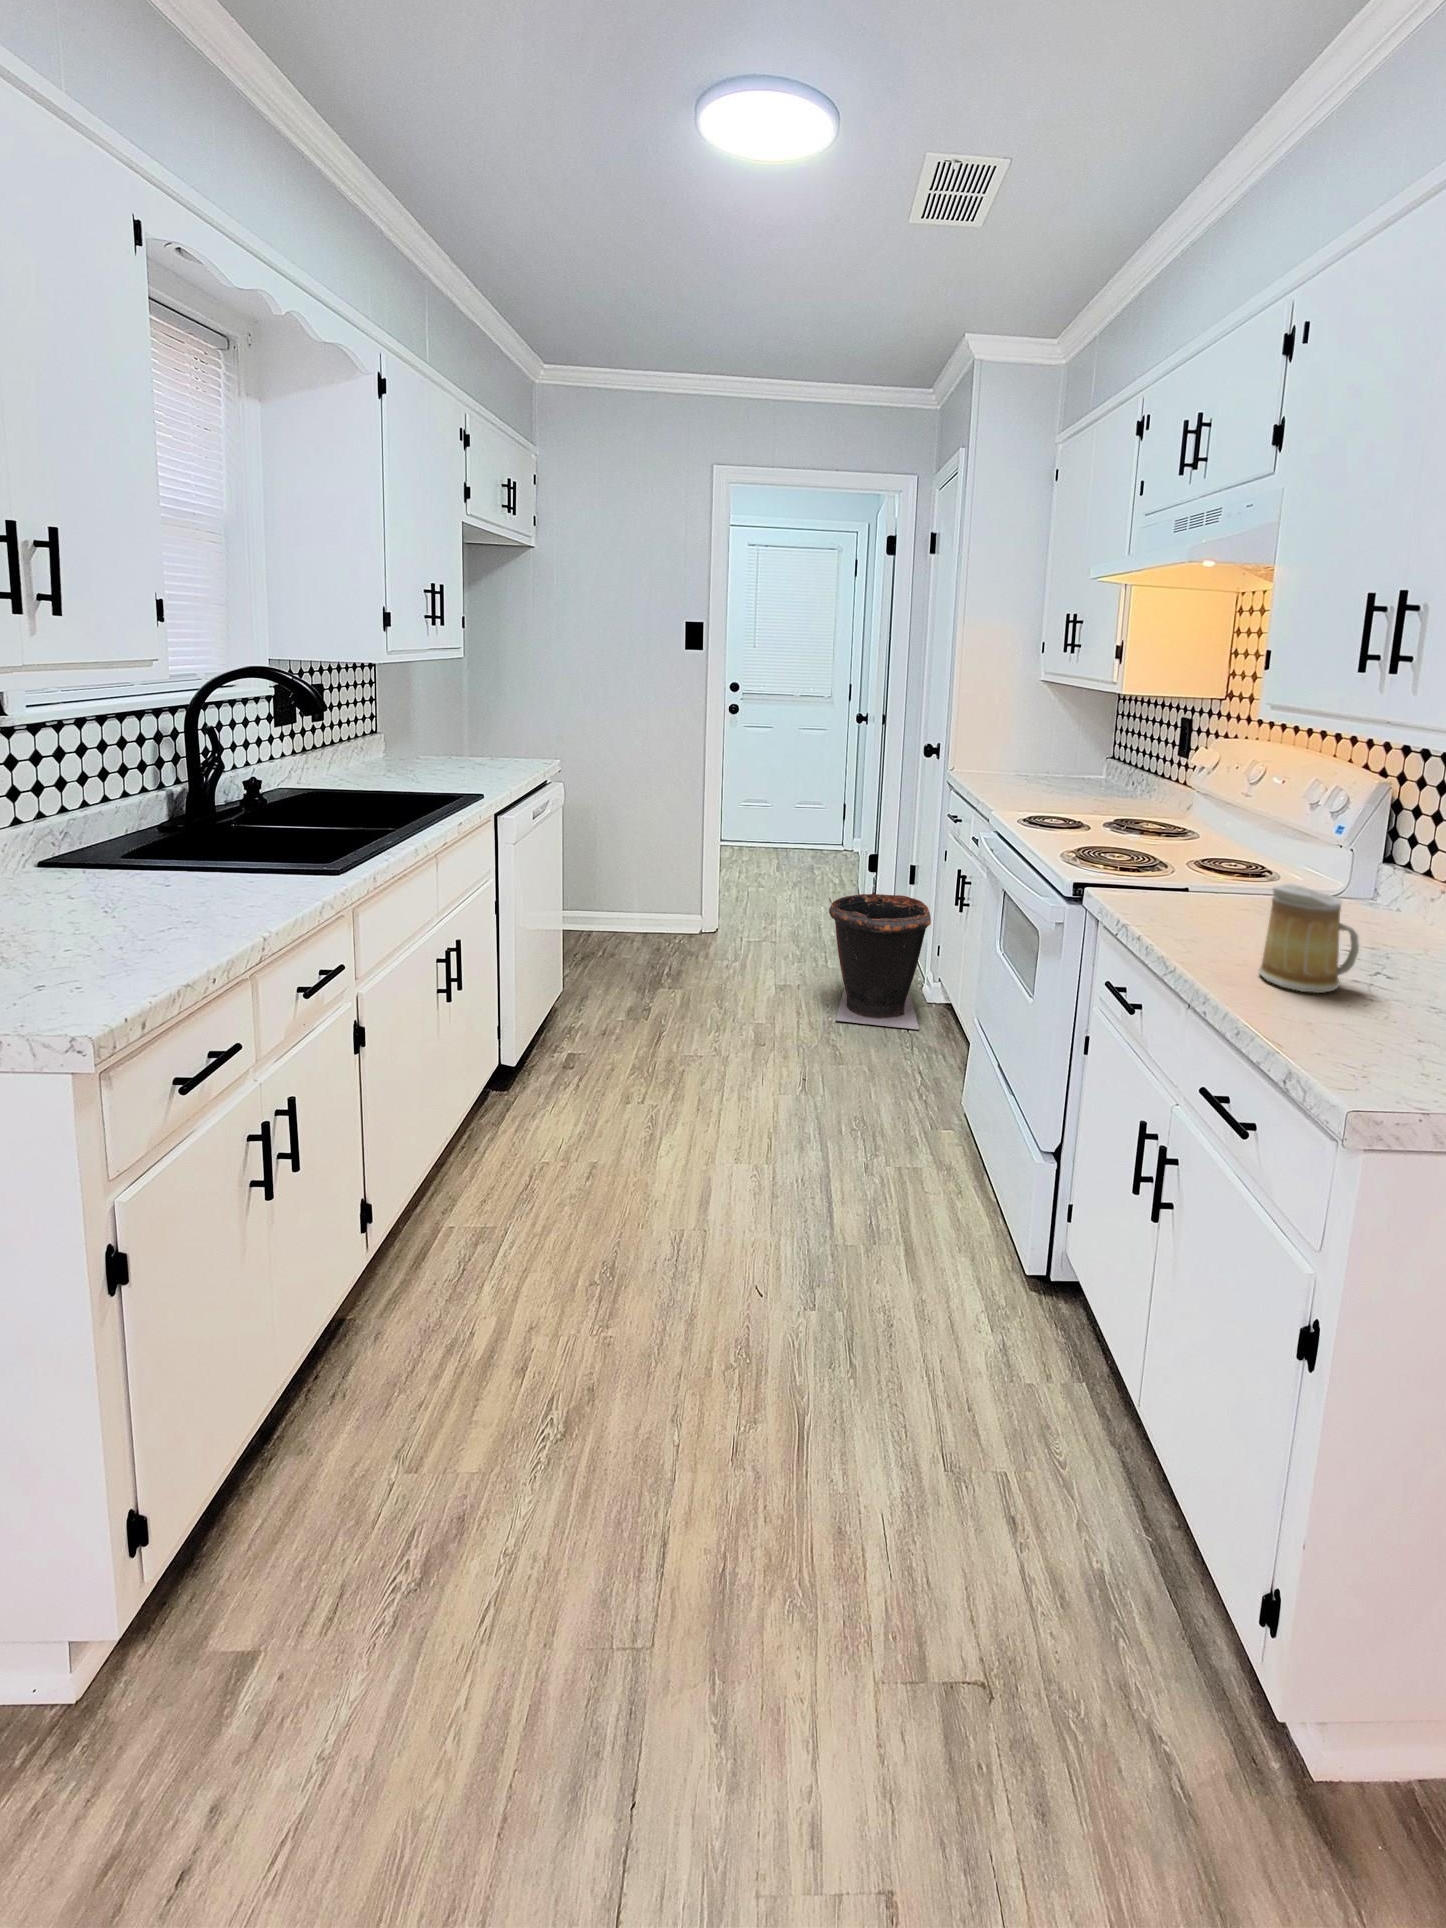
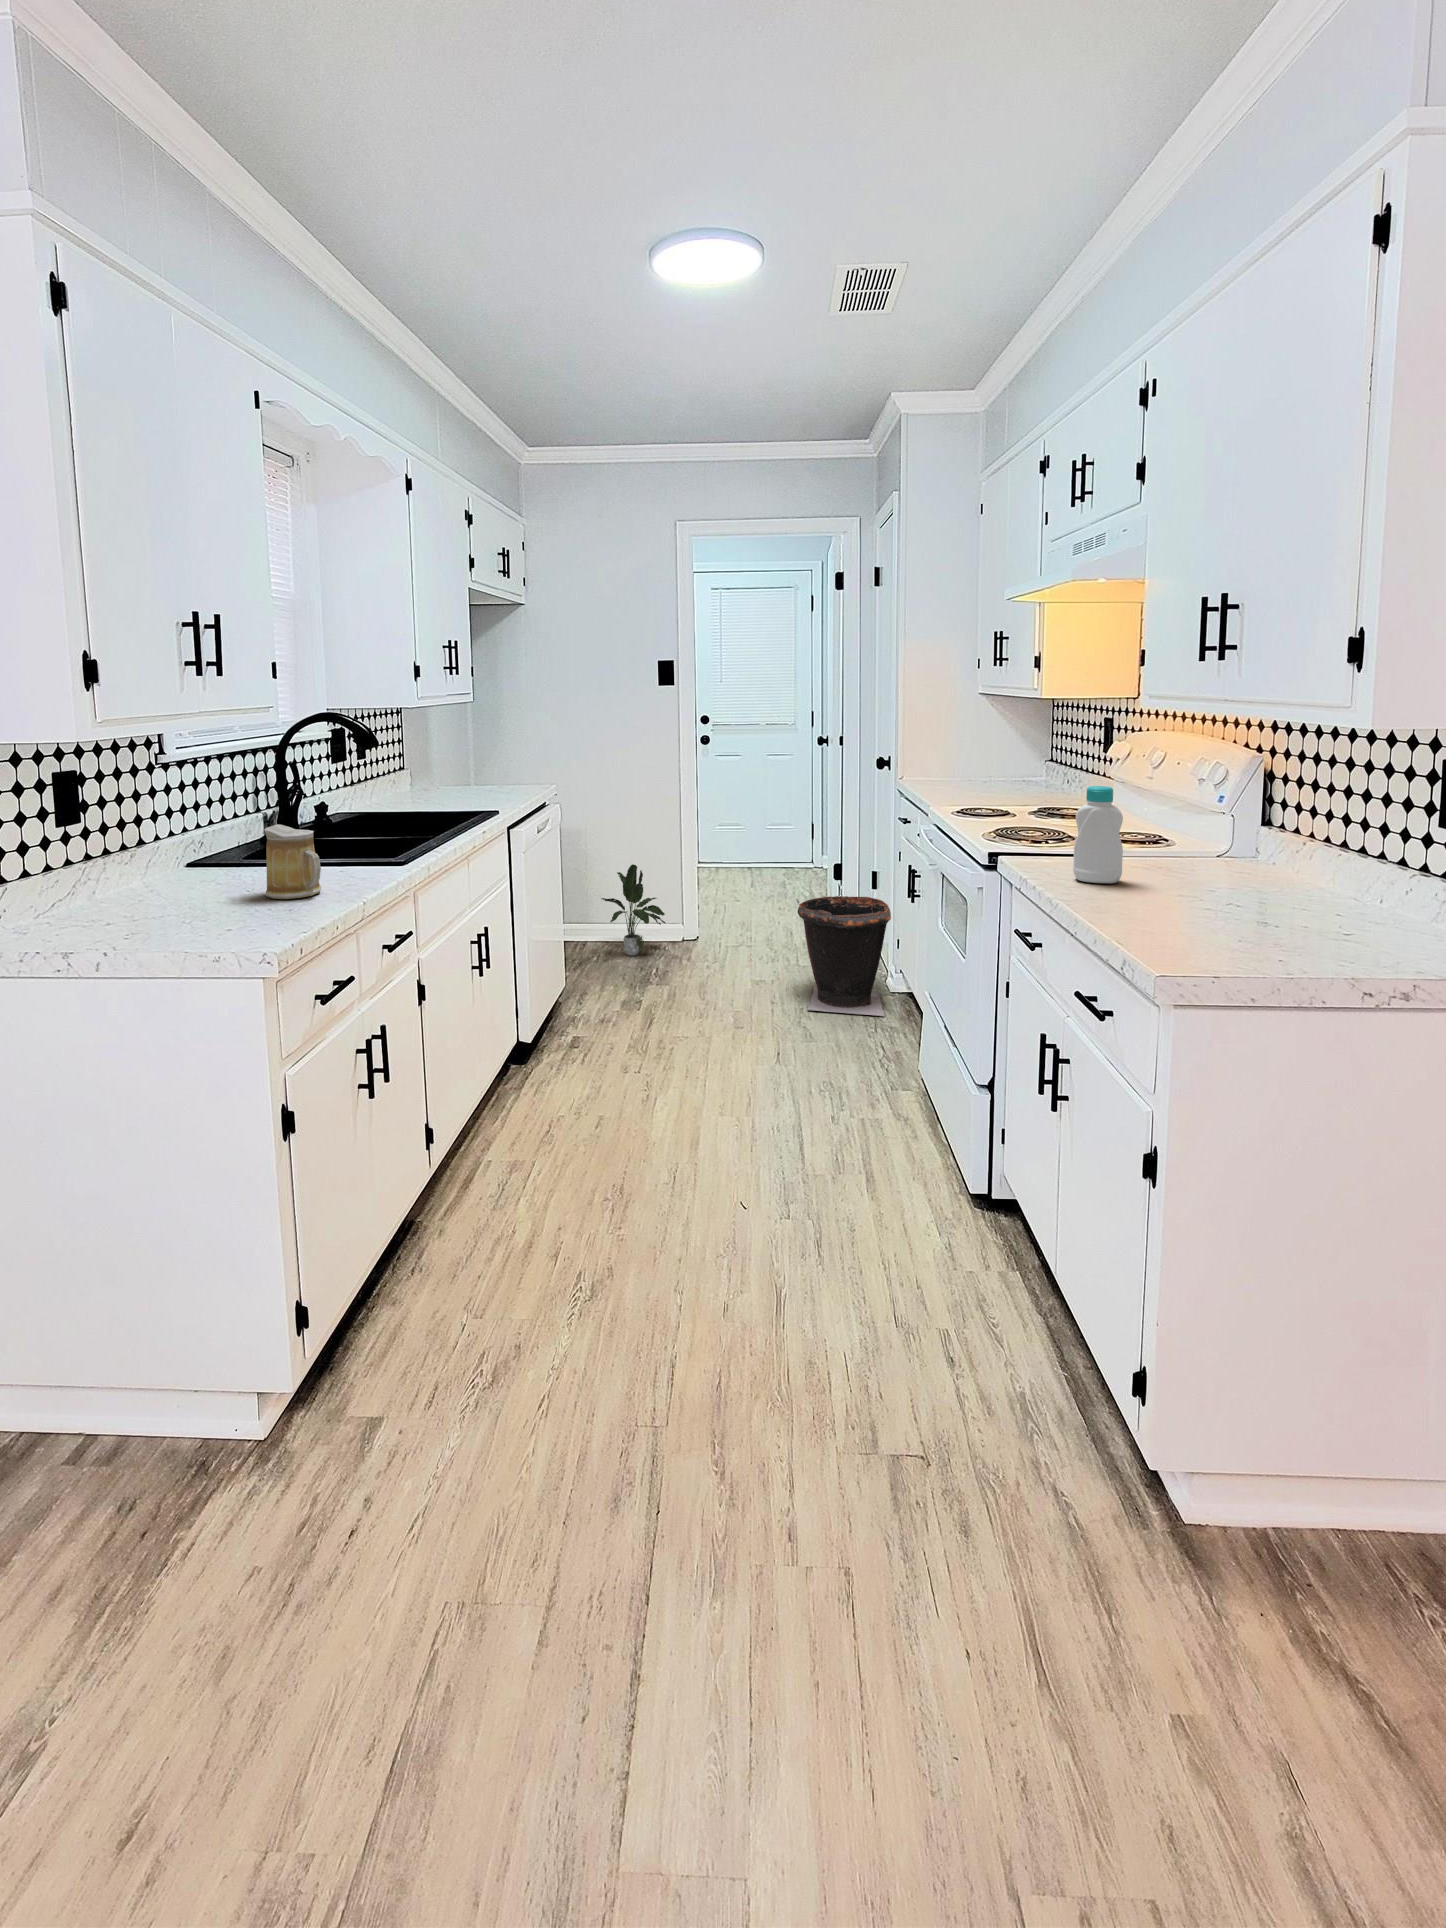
bottle: none [1184,817,1249,937] -> present [1073,786,1123,883]
potted plant: none [611,847,682,948] -> present [602,864,665,956]
mug: present [1258,884,1359,993] -> present [264,824,321,899]

